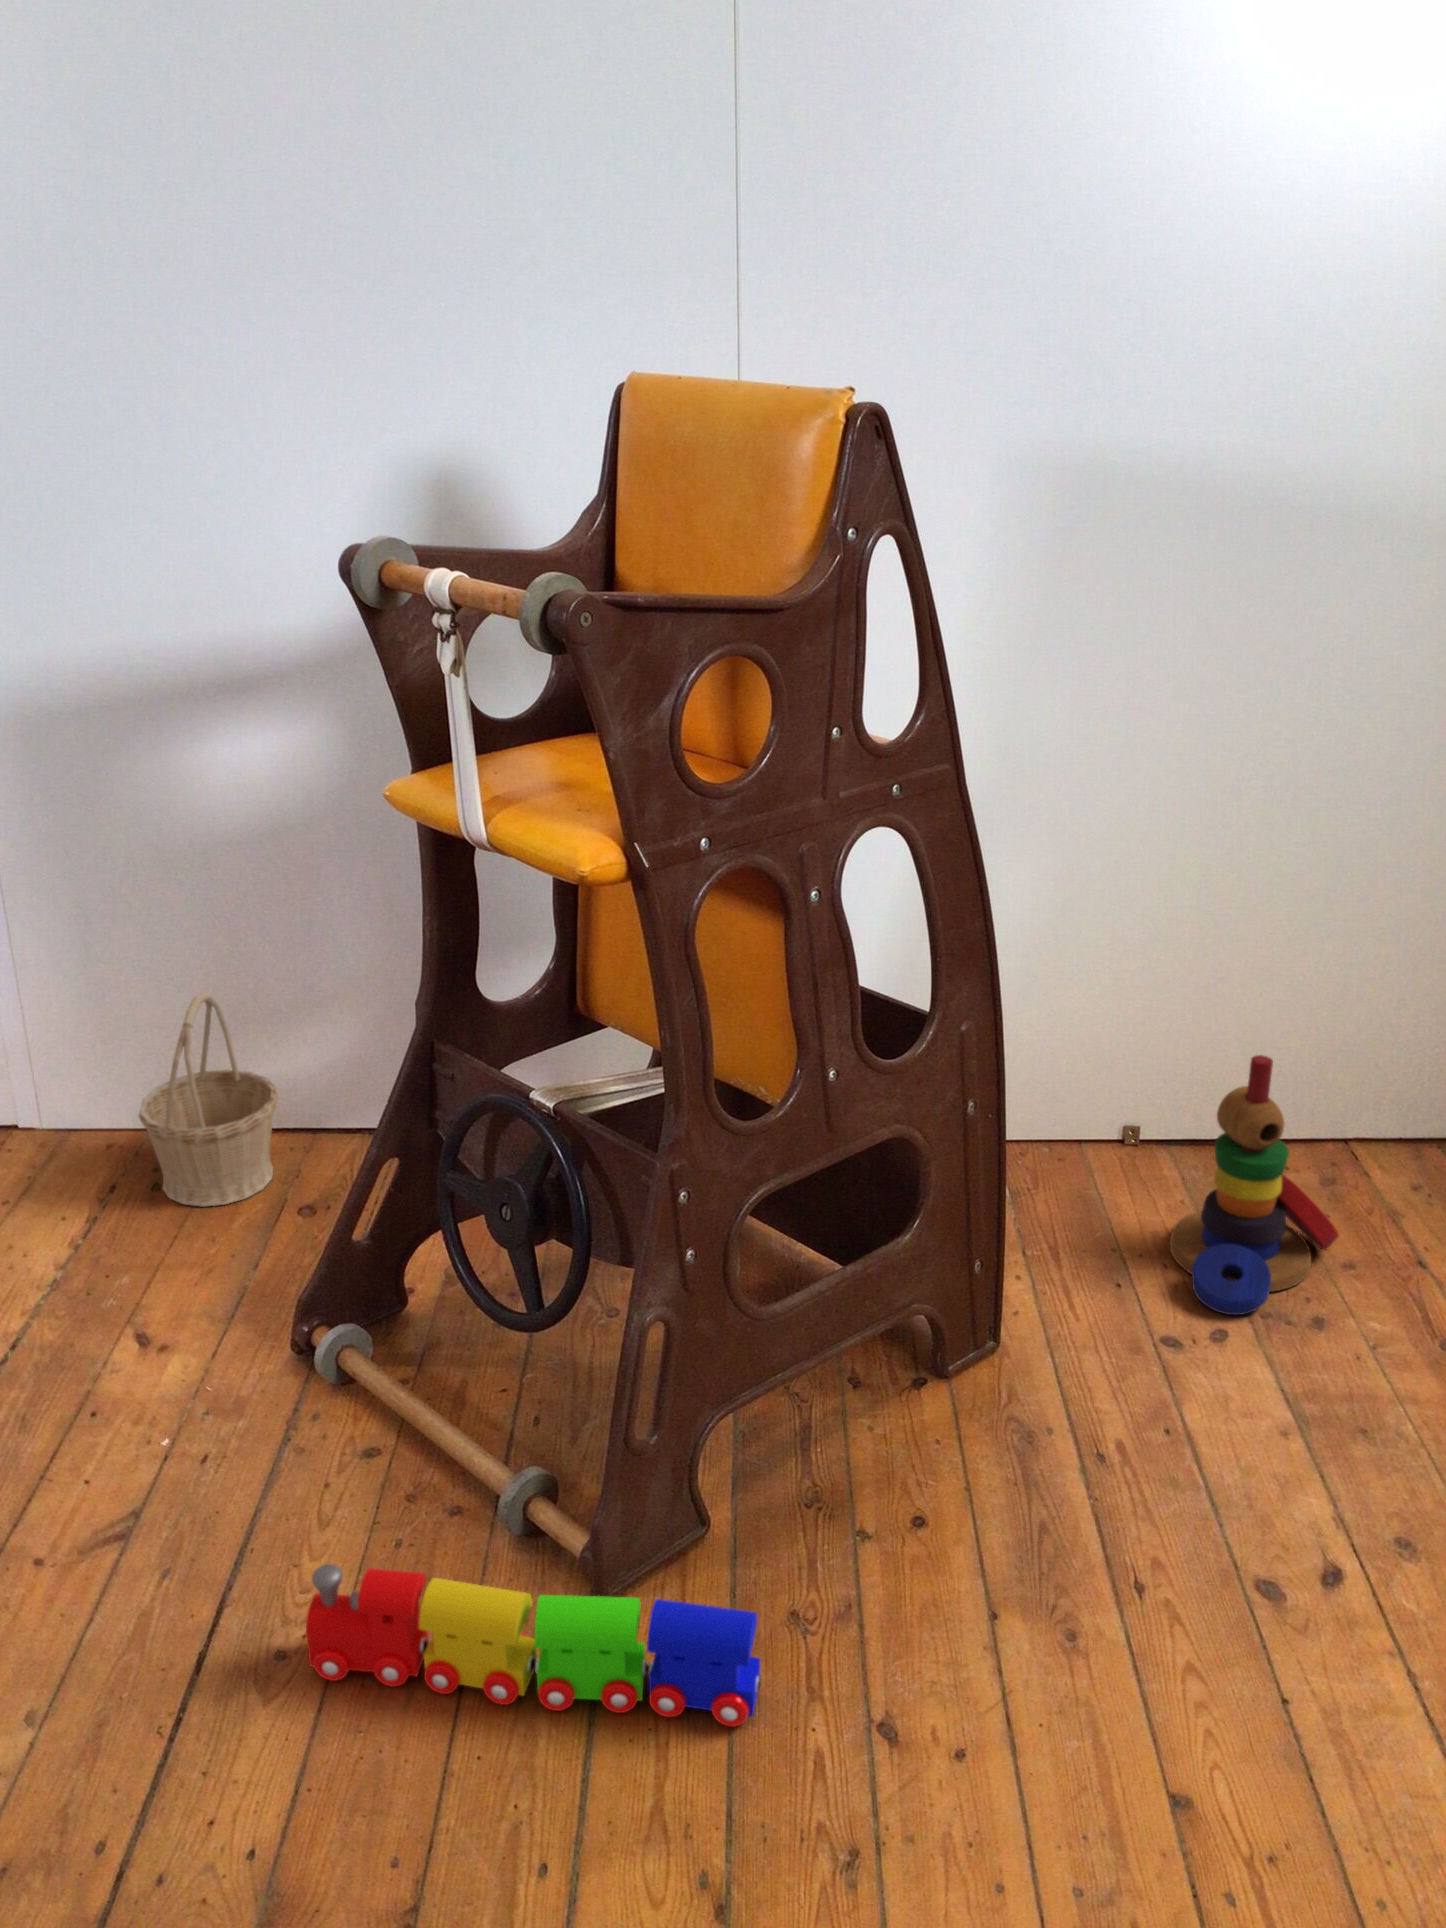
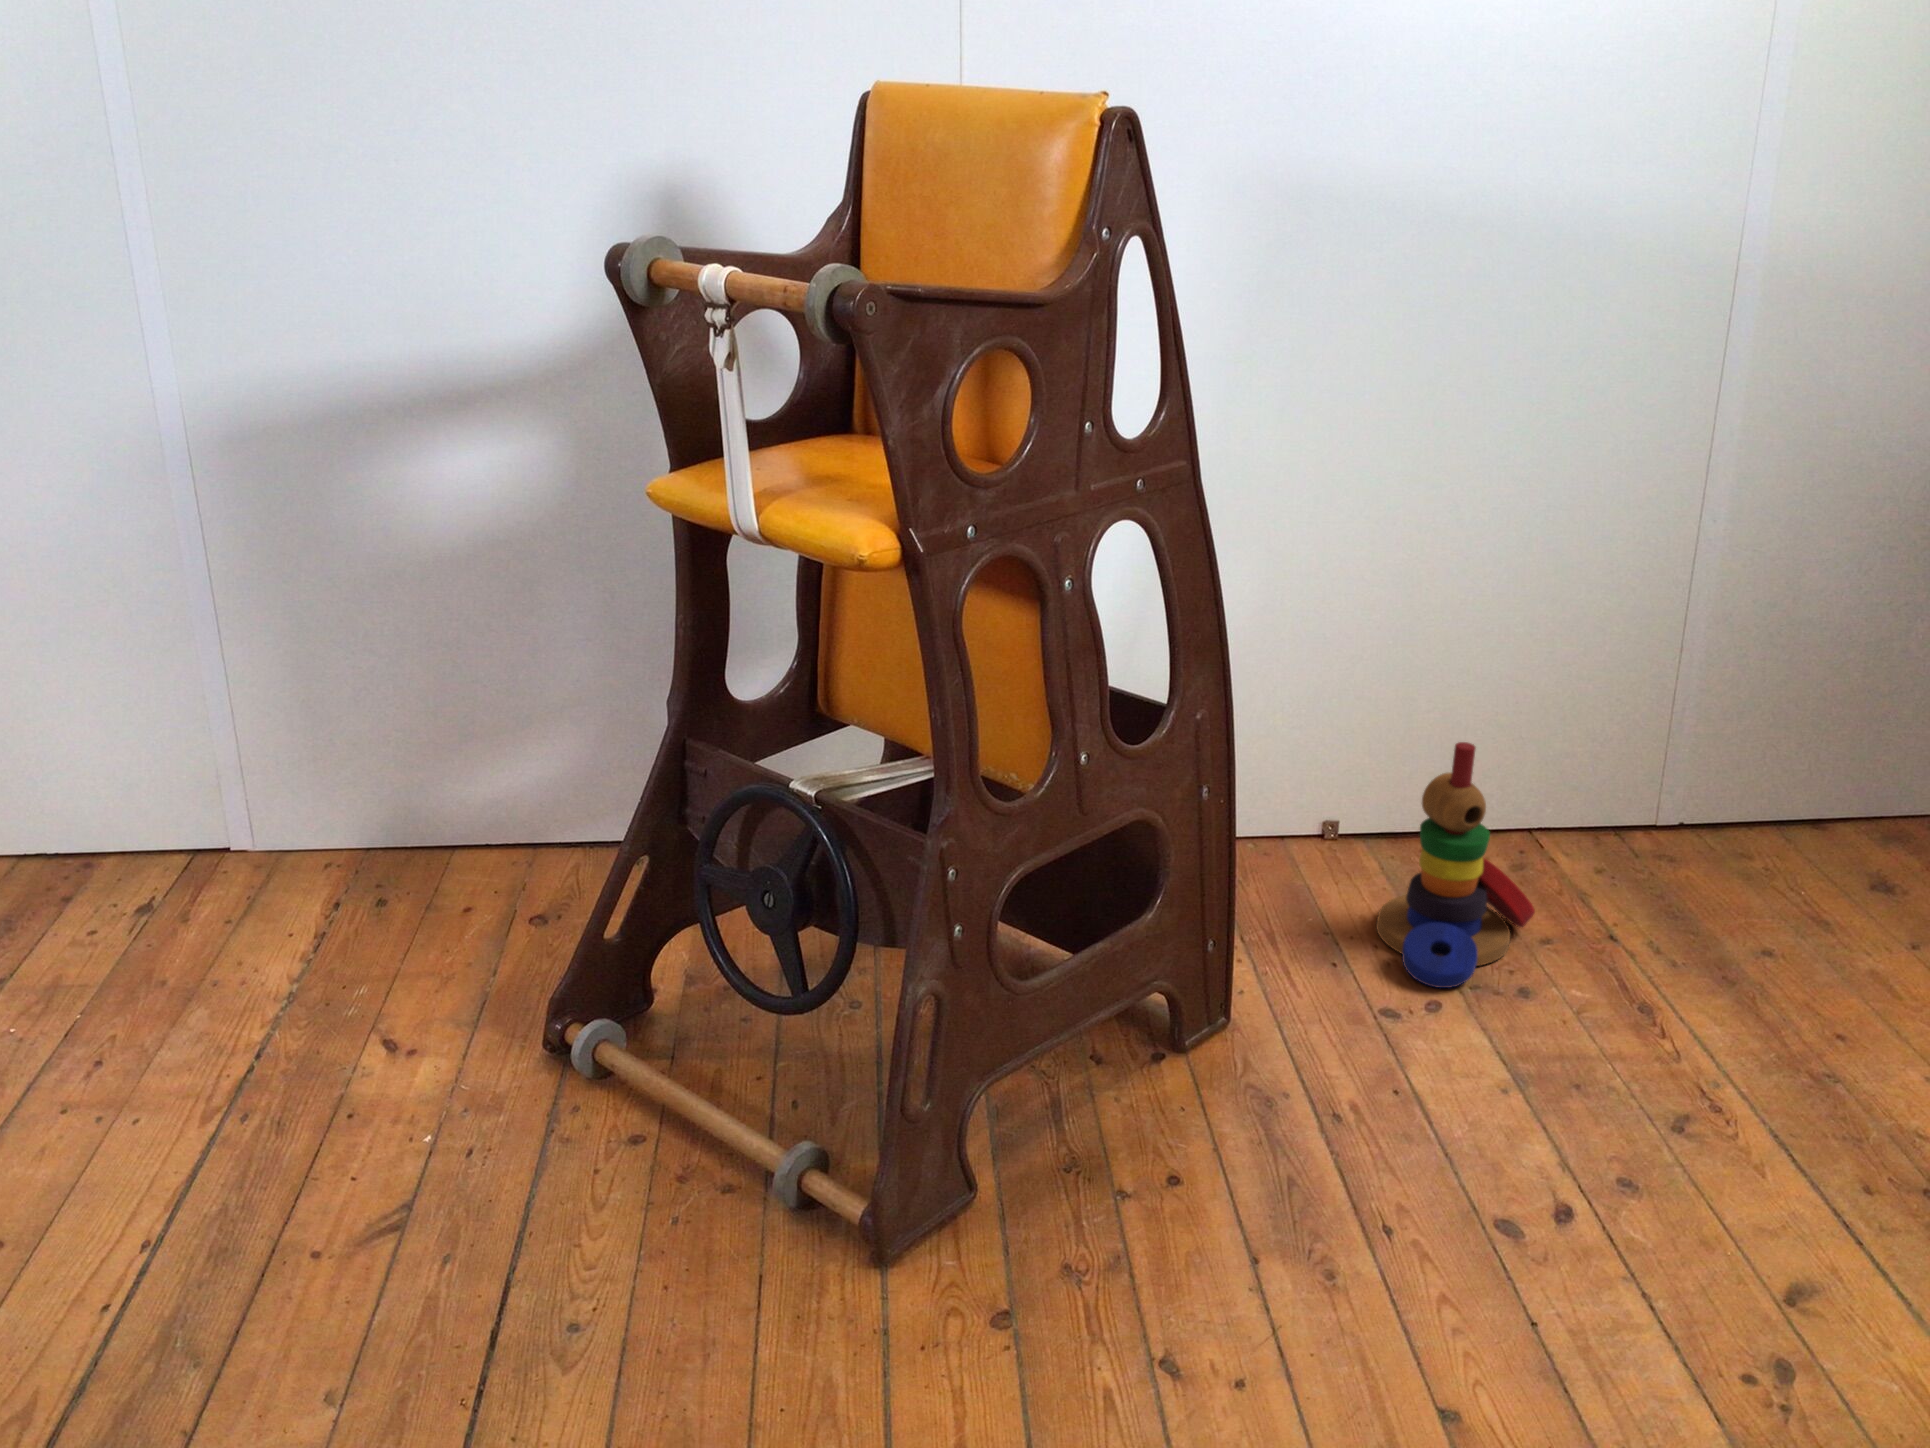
basket: present [139,993,278,1207] -> none [365,708,503,920]
toy train: present [306,1564,761,1727] -> none [603,1235,1048,1371]

